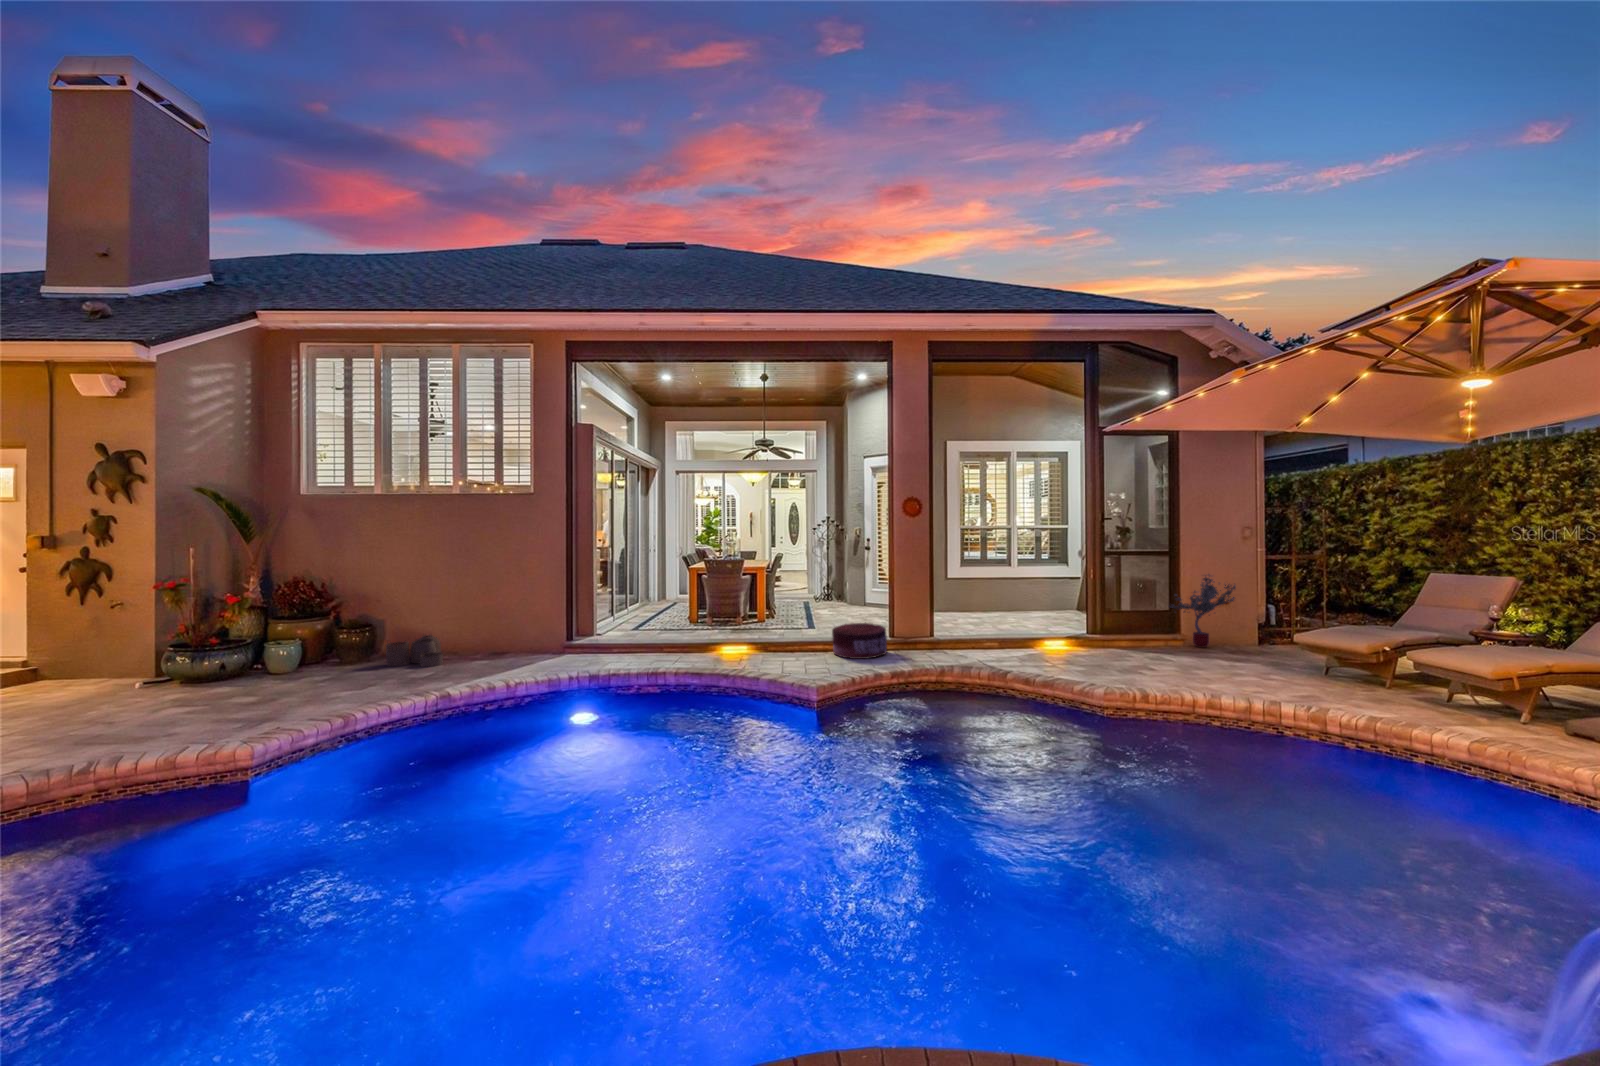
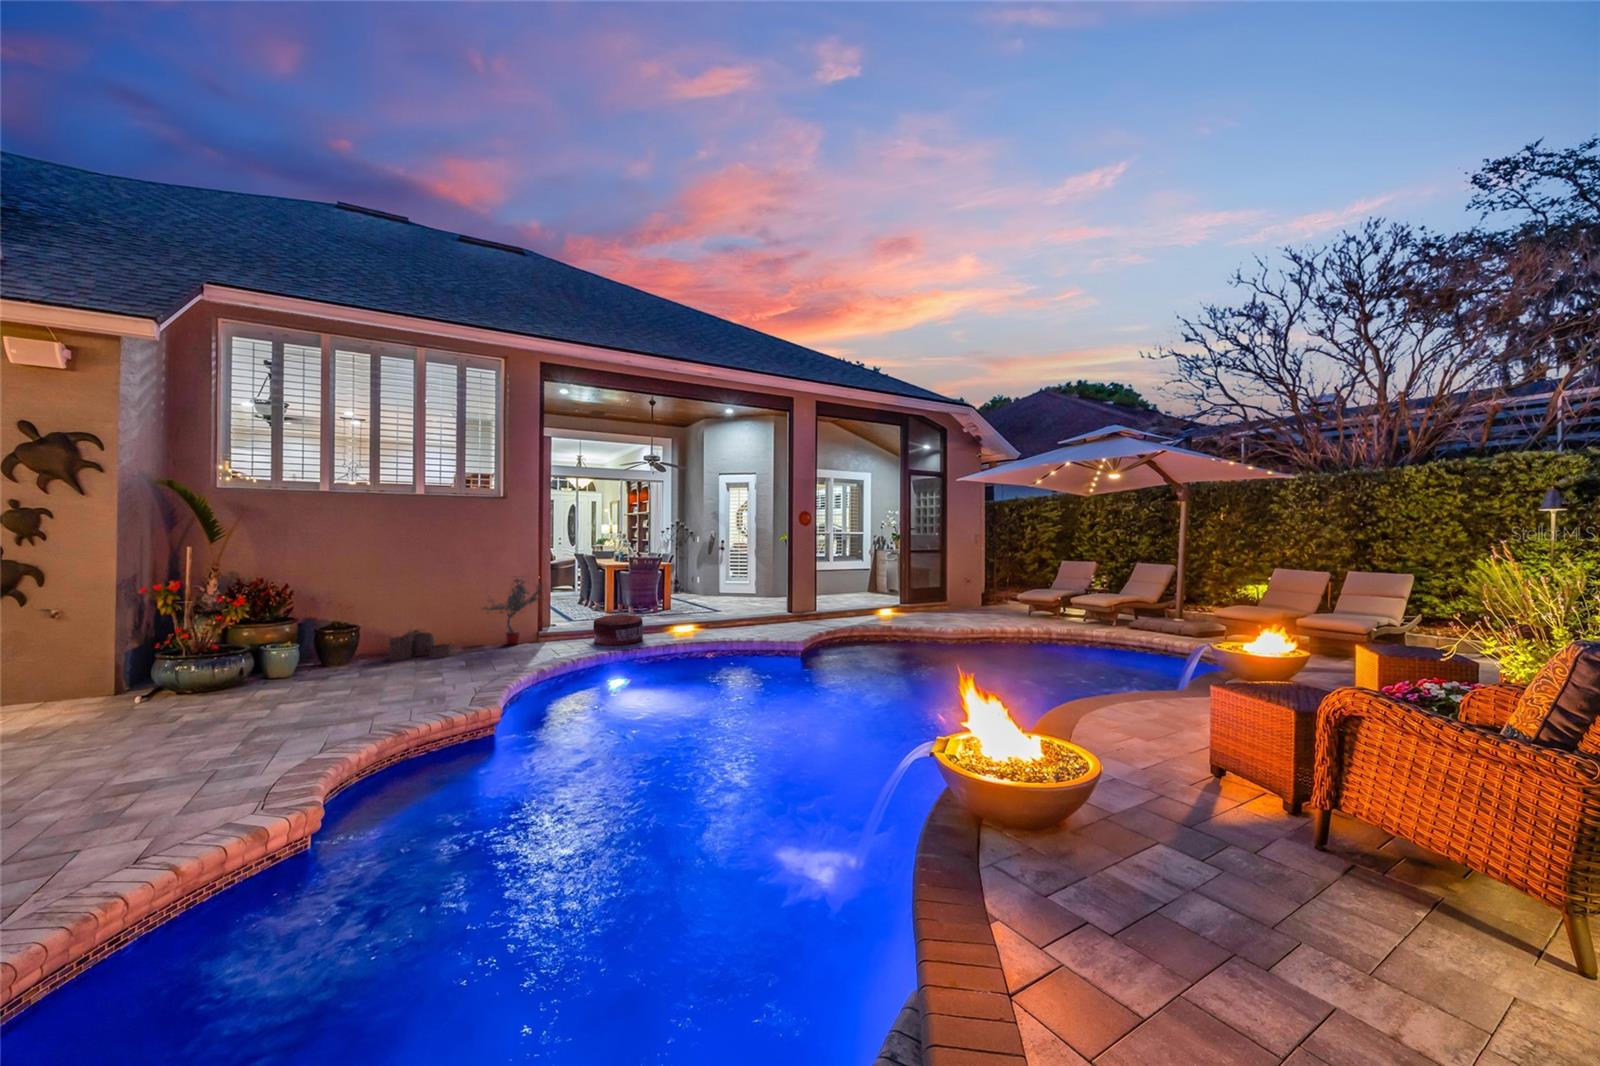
potted tree: present [1170,574,1236,648] -> present [483,576,542,645]
pouf: present [832,623,887,659] -> present [593,614,643,646]

